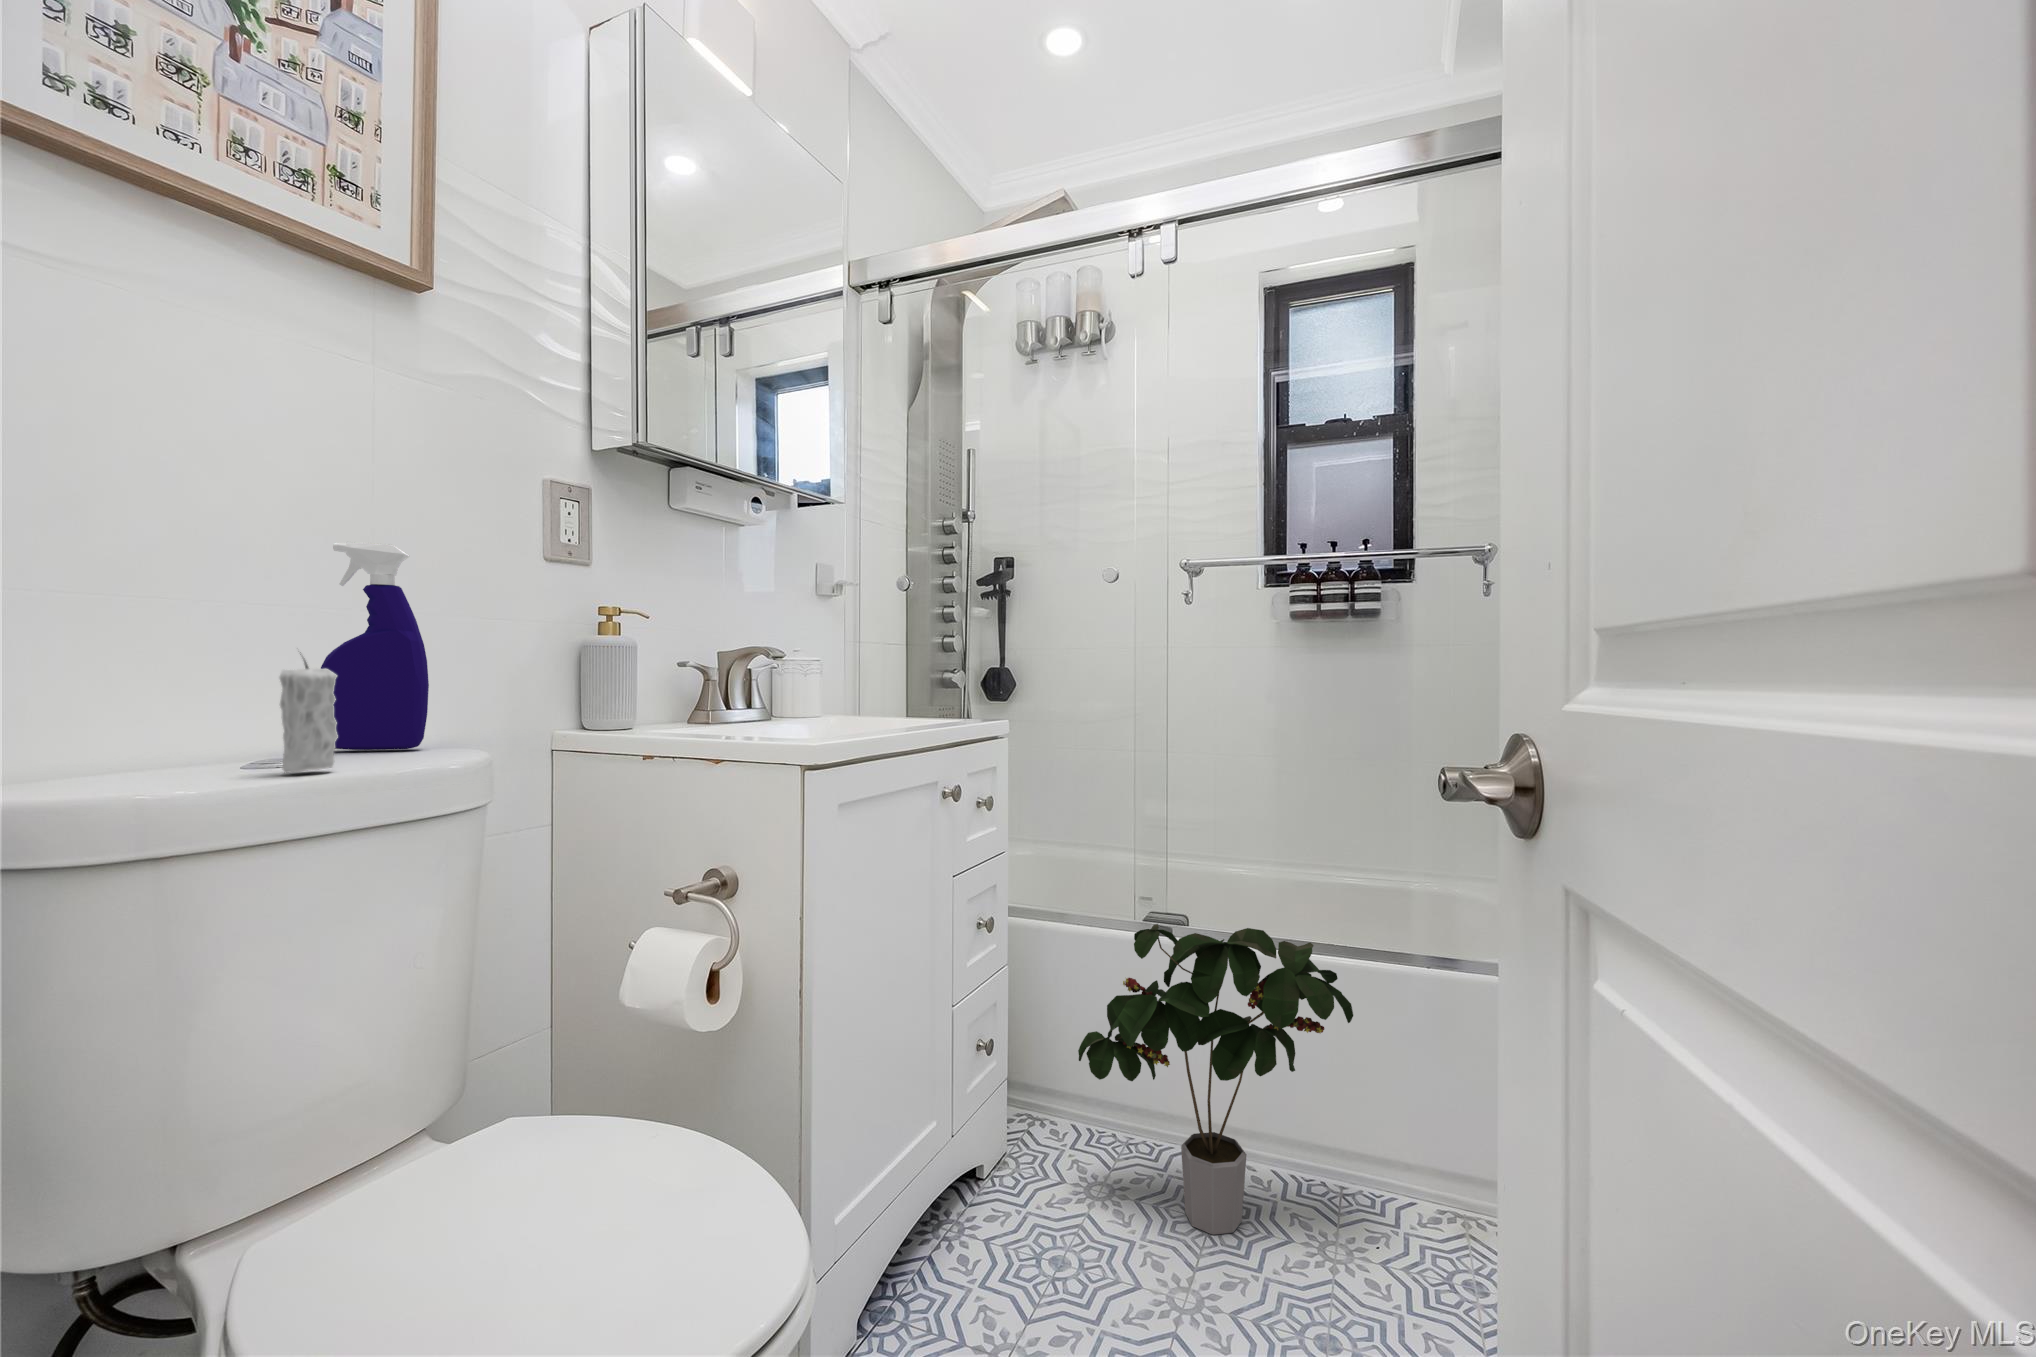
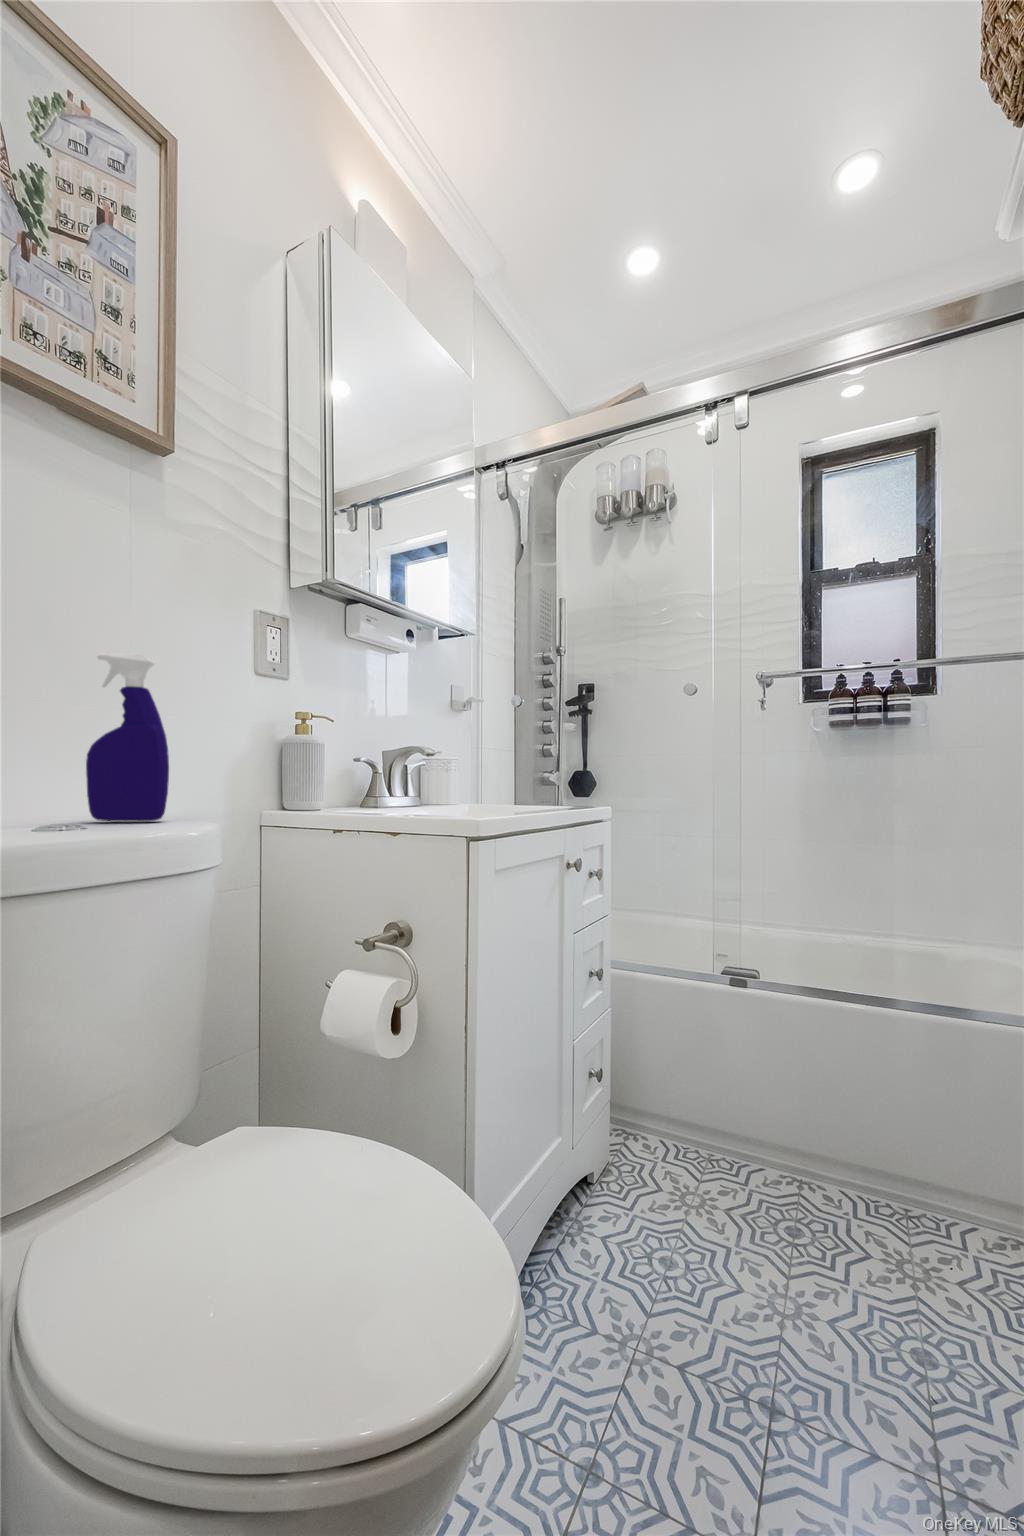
candle: present [280,654,337,773] -> none [57,732,103,839]
potted plant: present [1078,924,1353,1235] -> none [674,976,925,1246]

